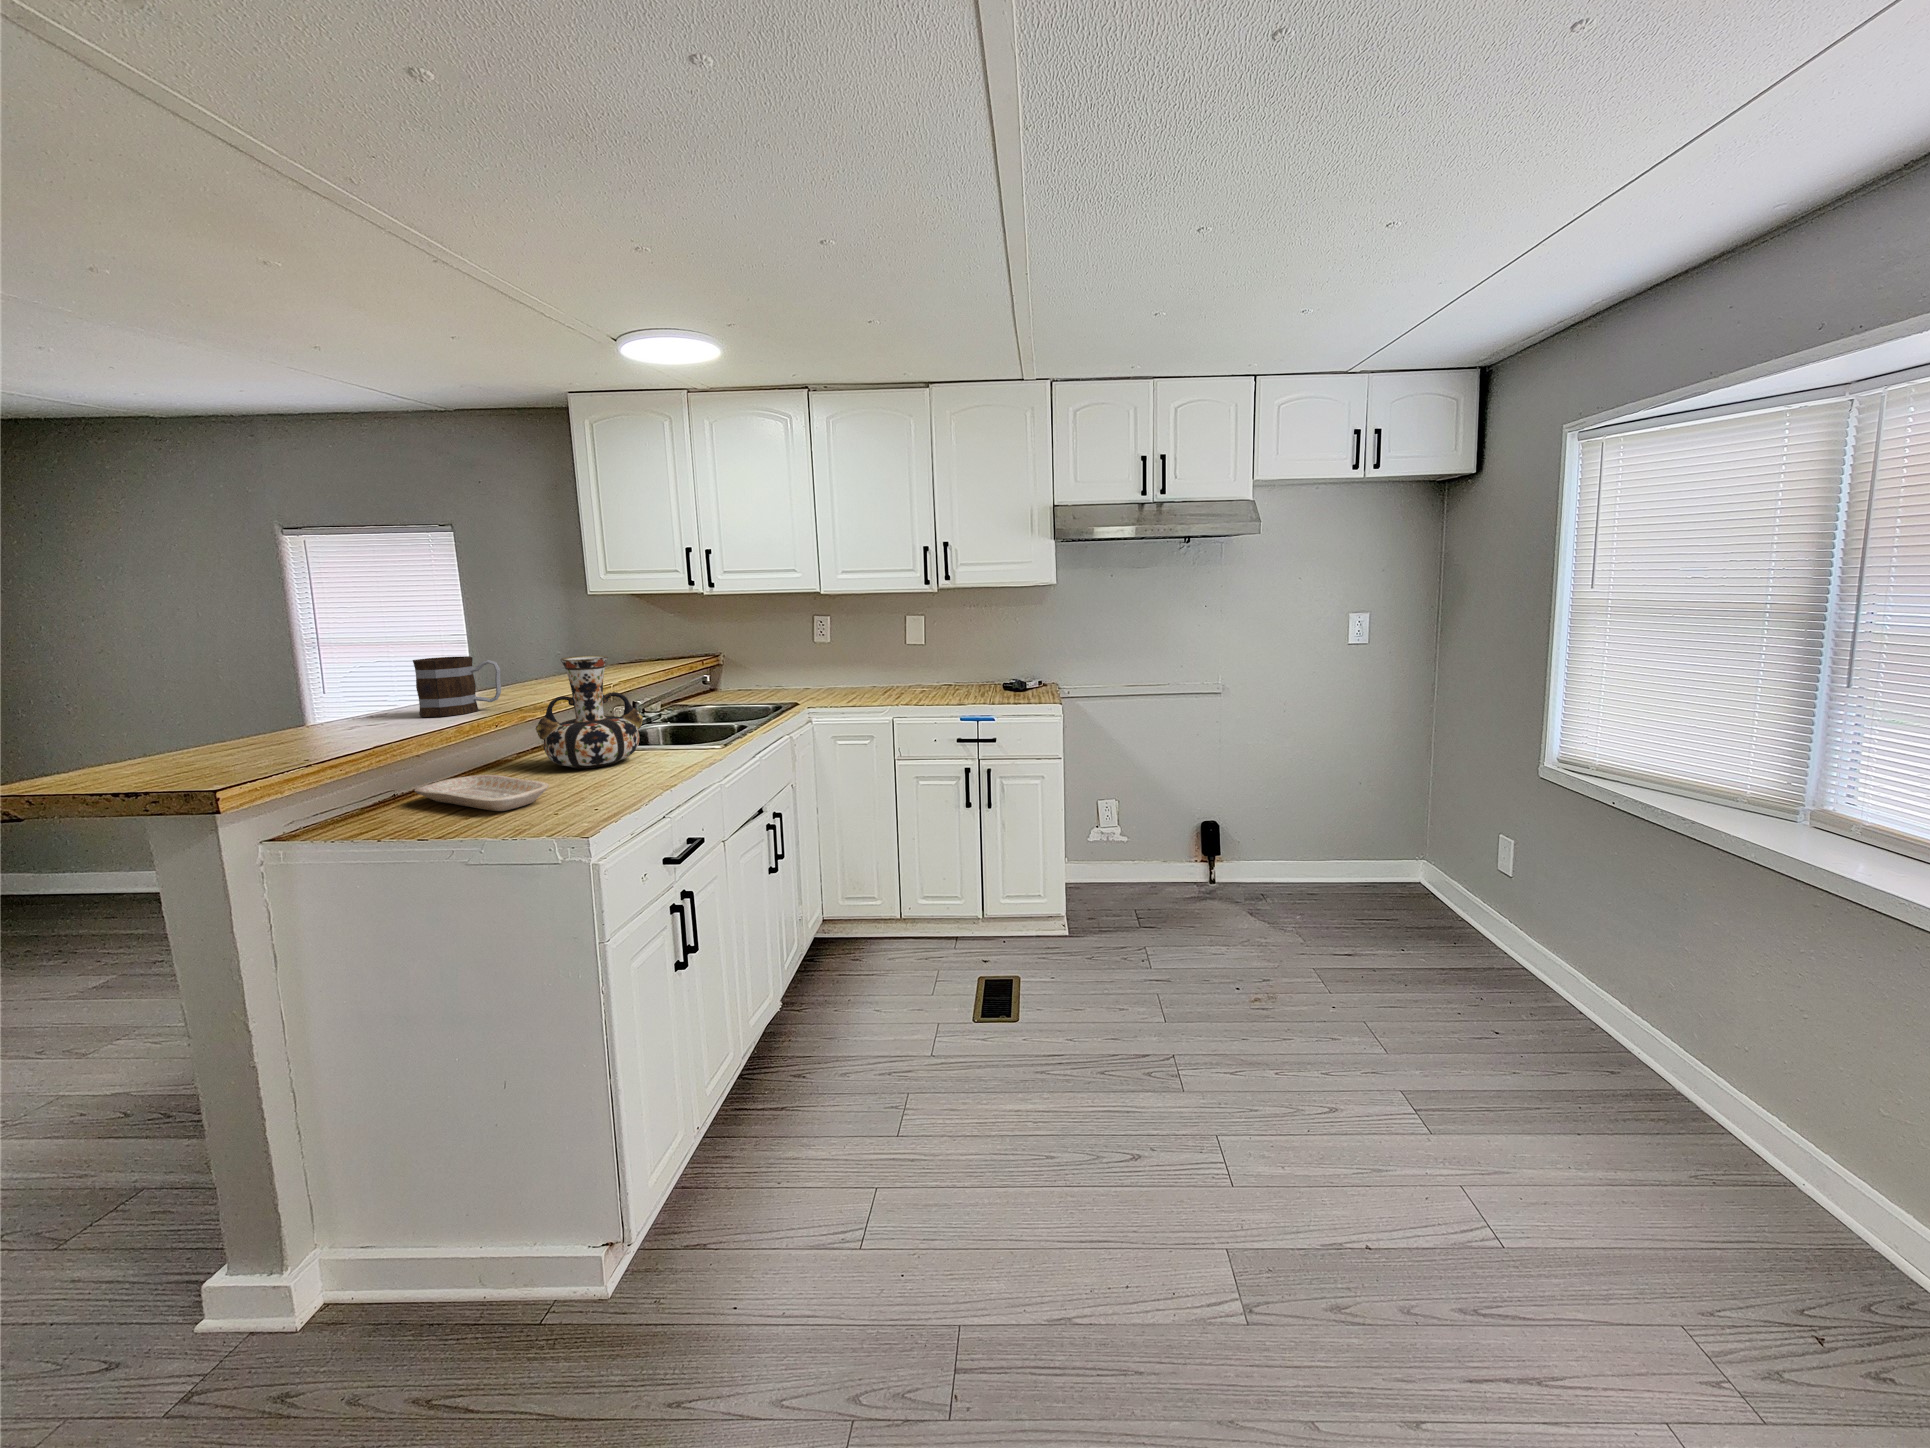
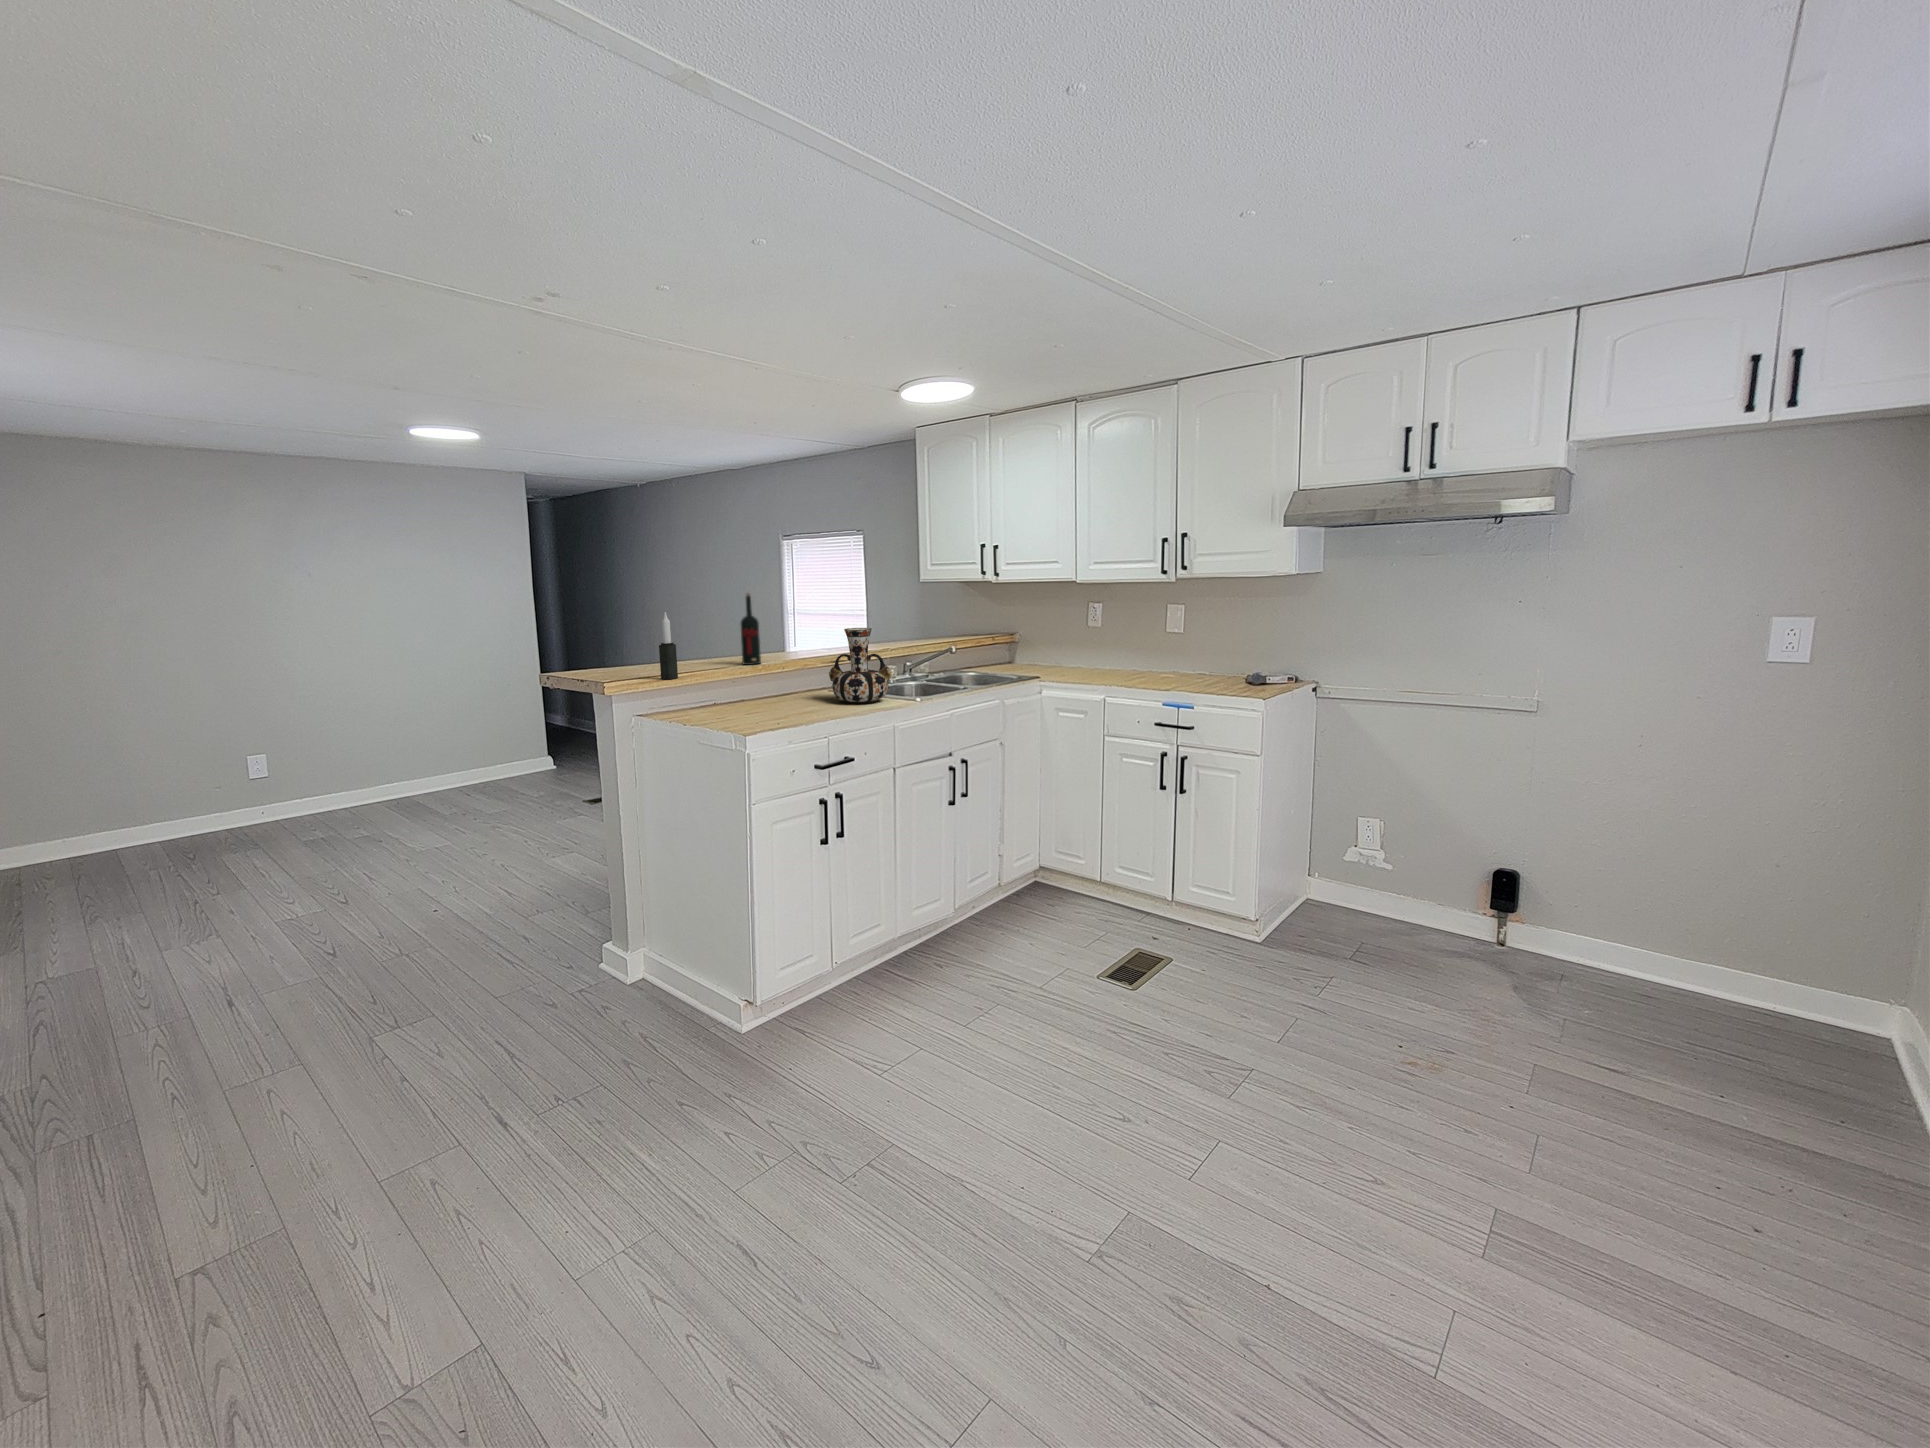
wine bottle: none [334,608,385,730] -> present [741,593,761,665]
candle: none [159,643,218,778] -> present [659,612,678,679]
mug: present [413,656,501,717] -> none [779,624,821,661]
tray: present [415,775,549,811] -> none [757,698,812,719]

